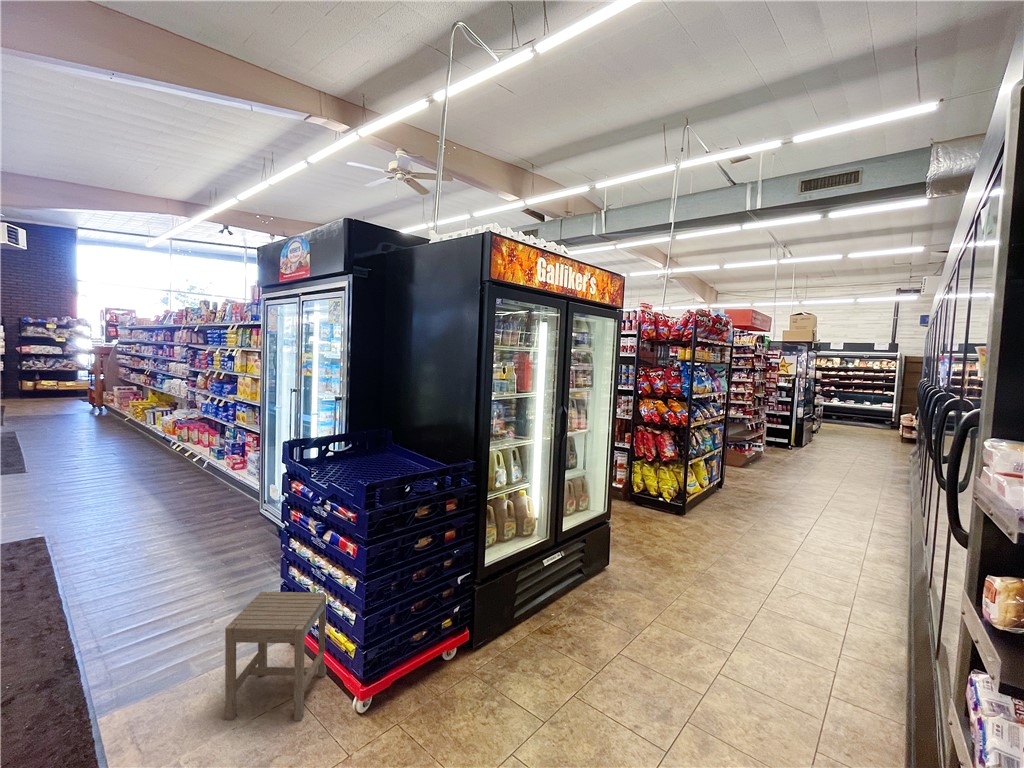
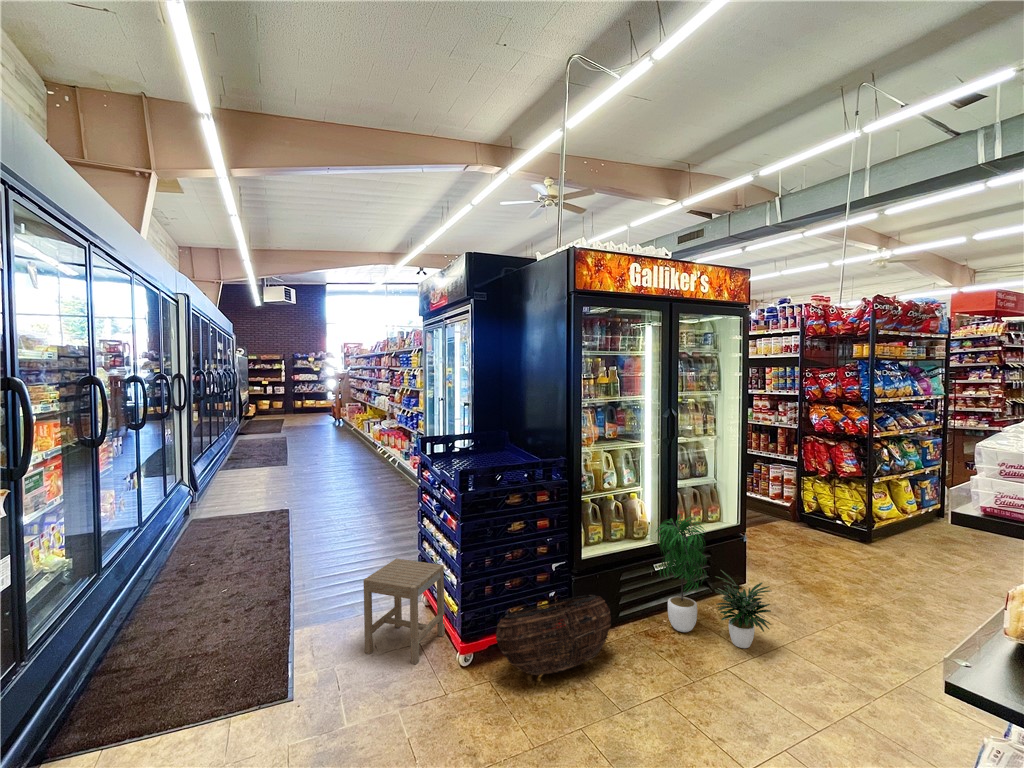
potted plant: none [551,508,656,632] -> present [656,514,771,648]
basket: none [406,603,520,704] -> present [496,595,611,675]

